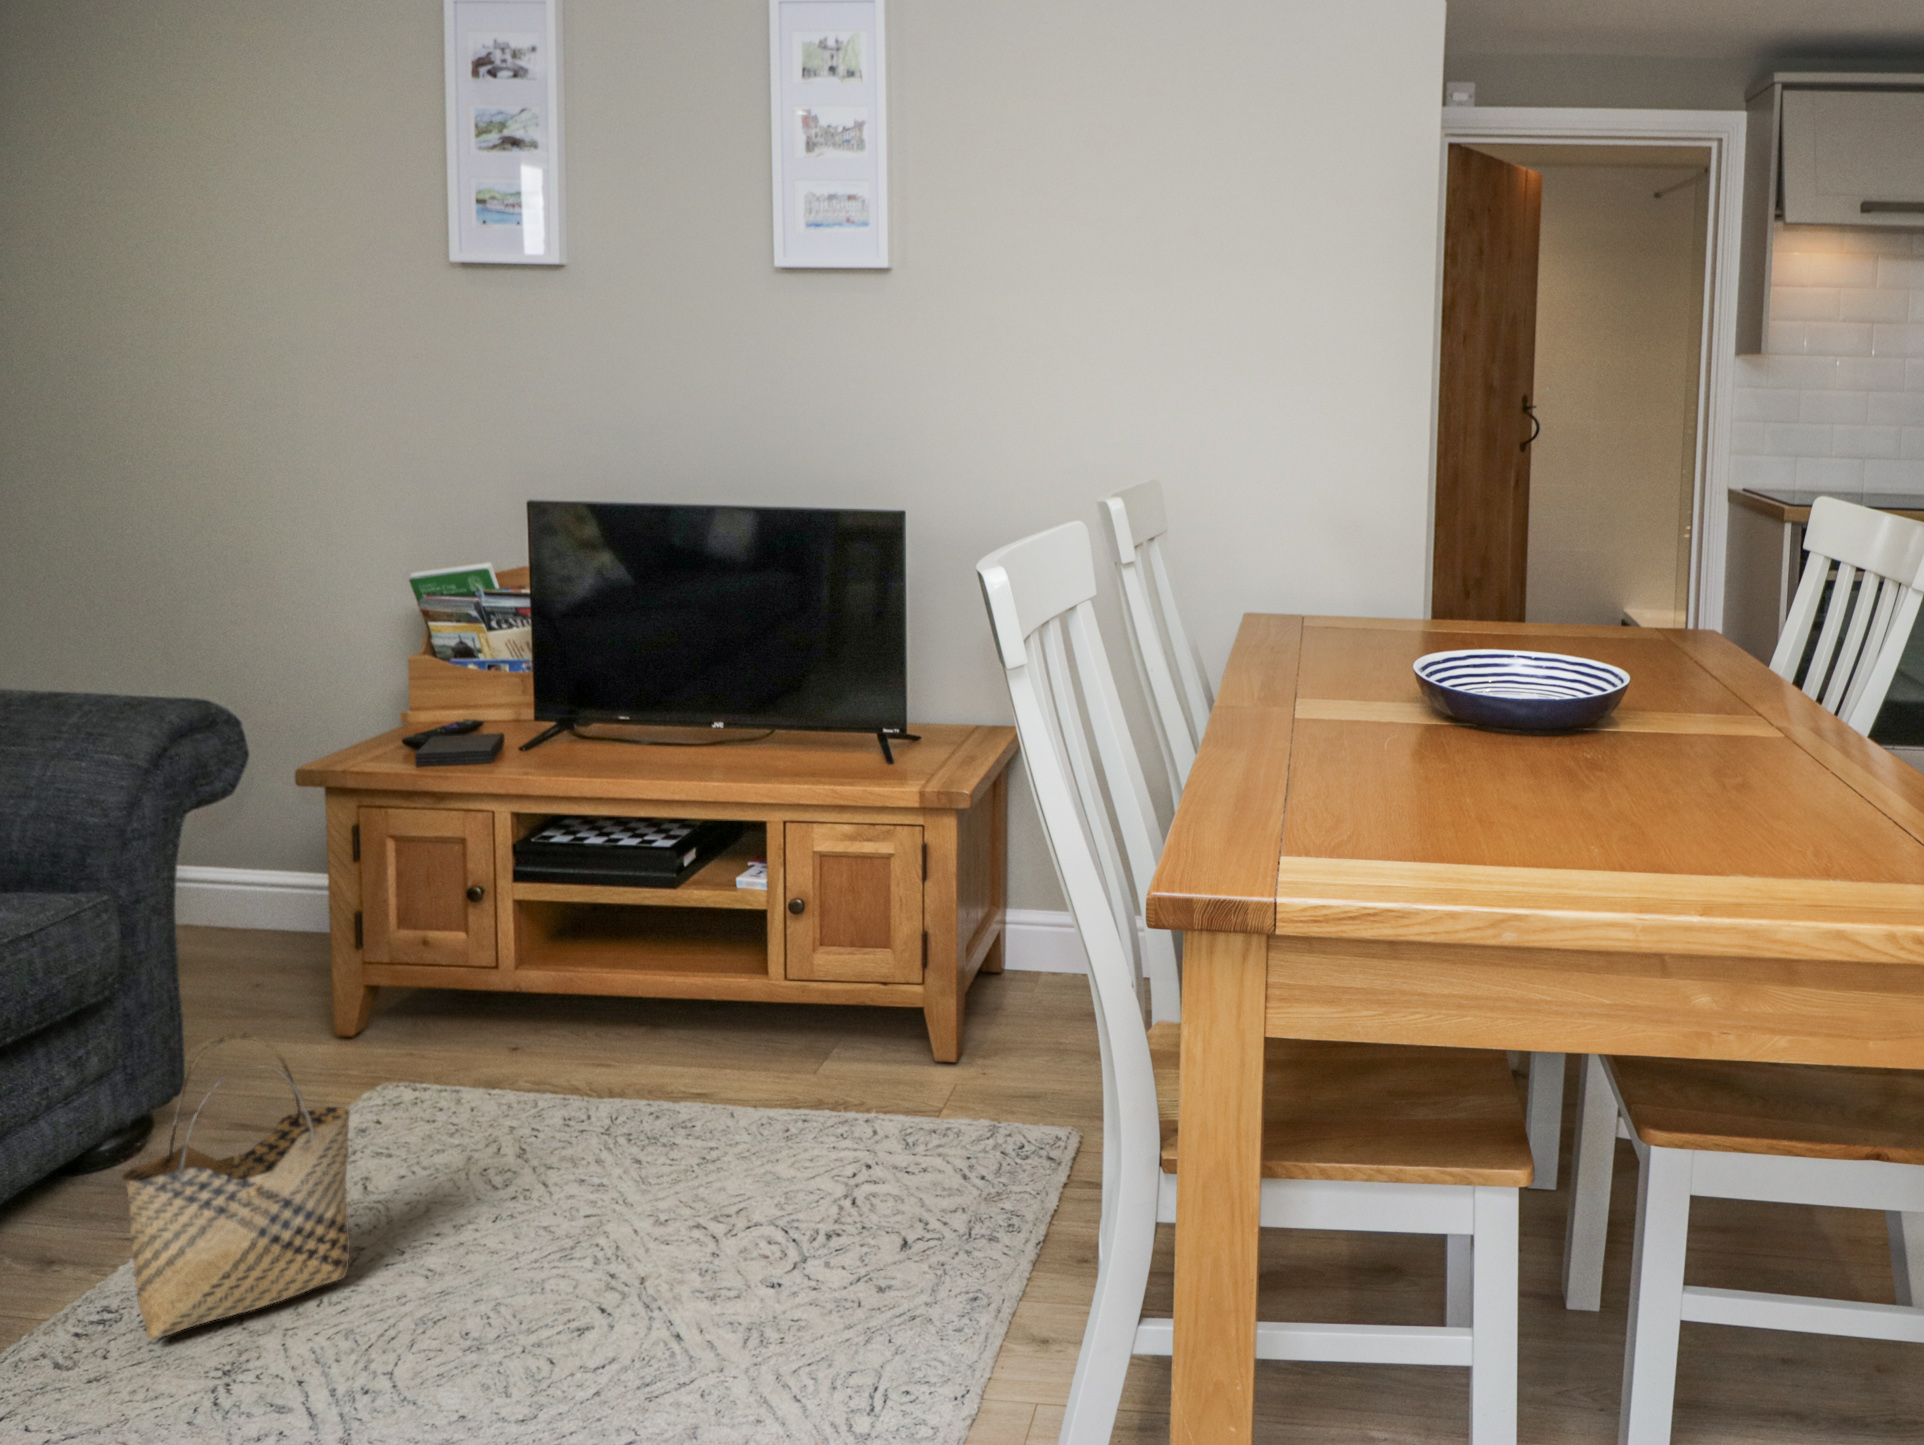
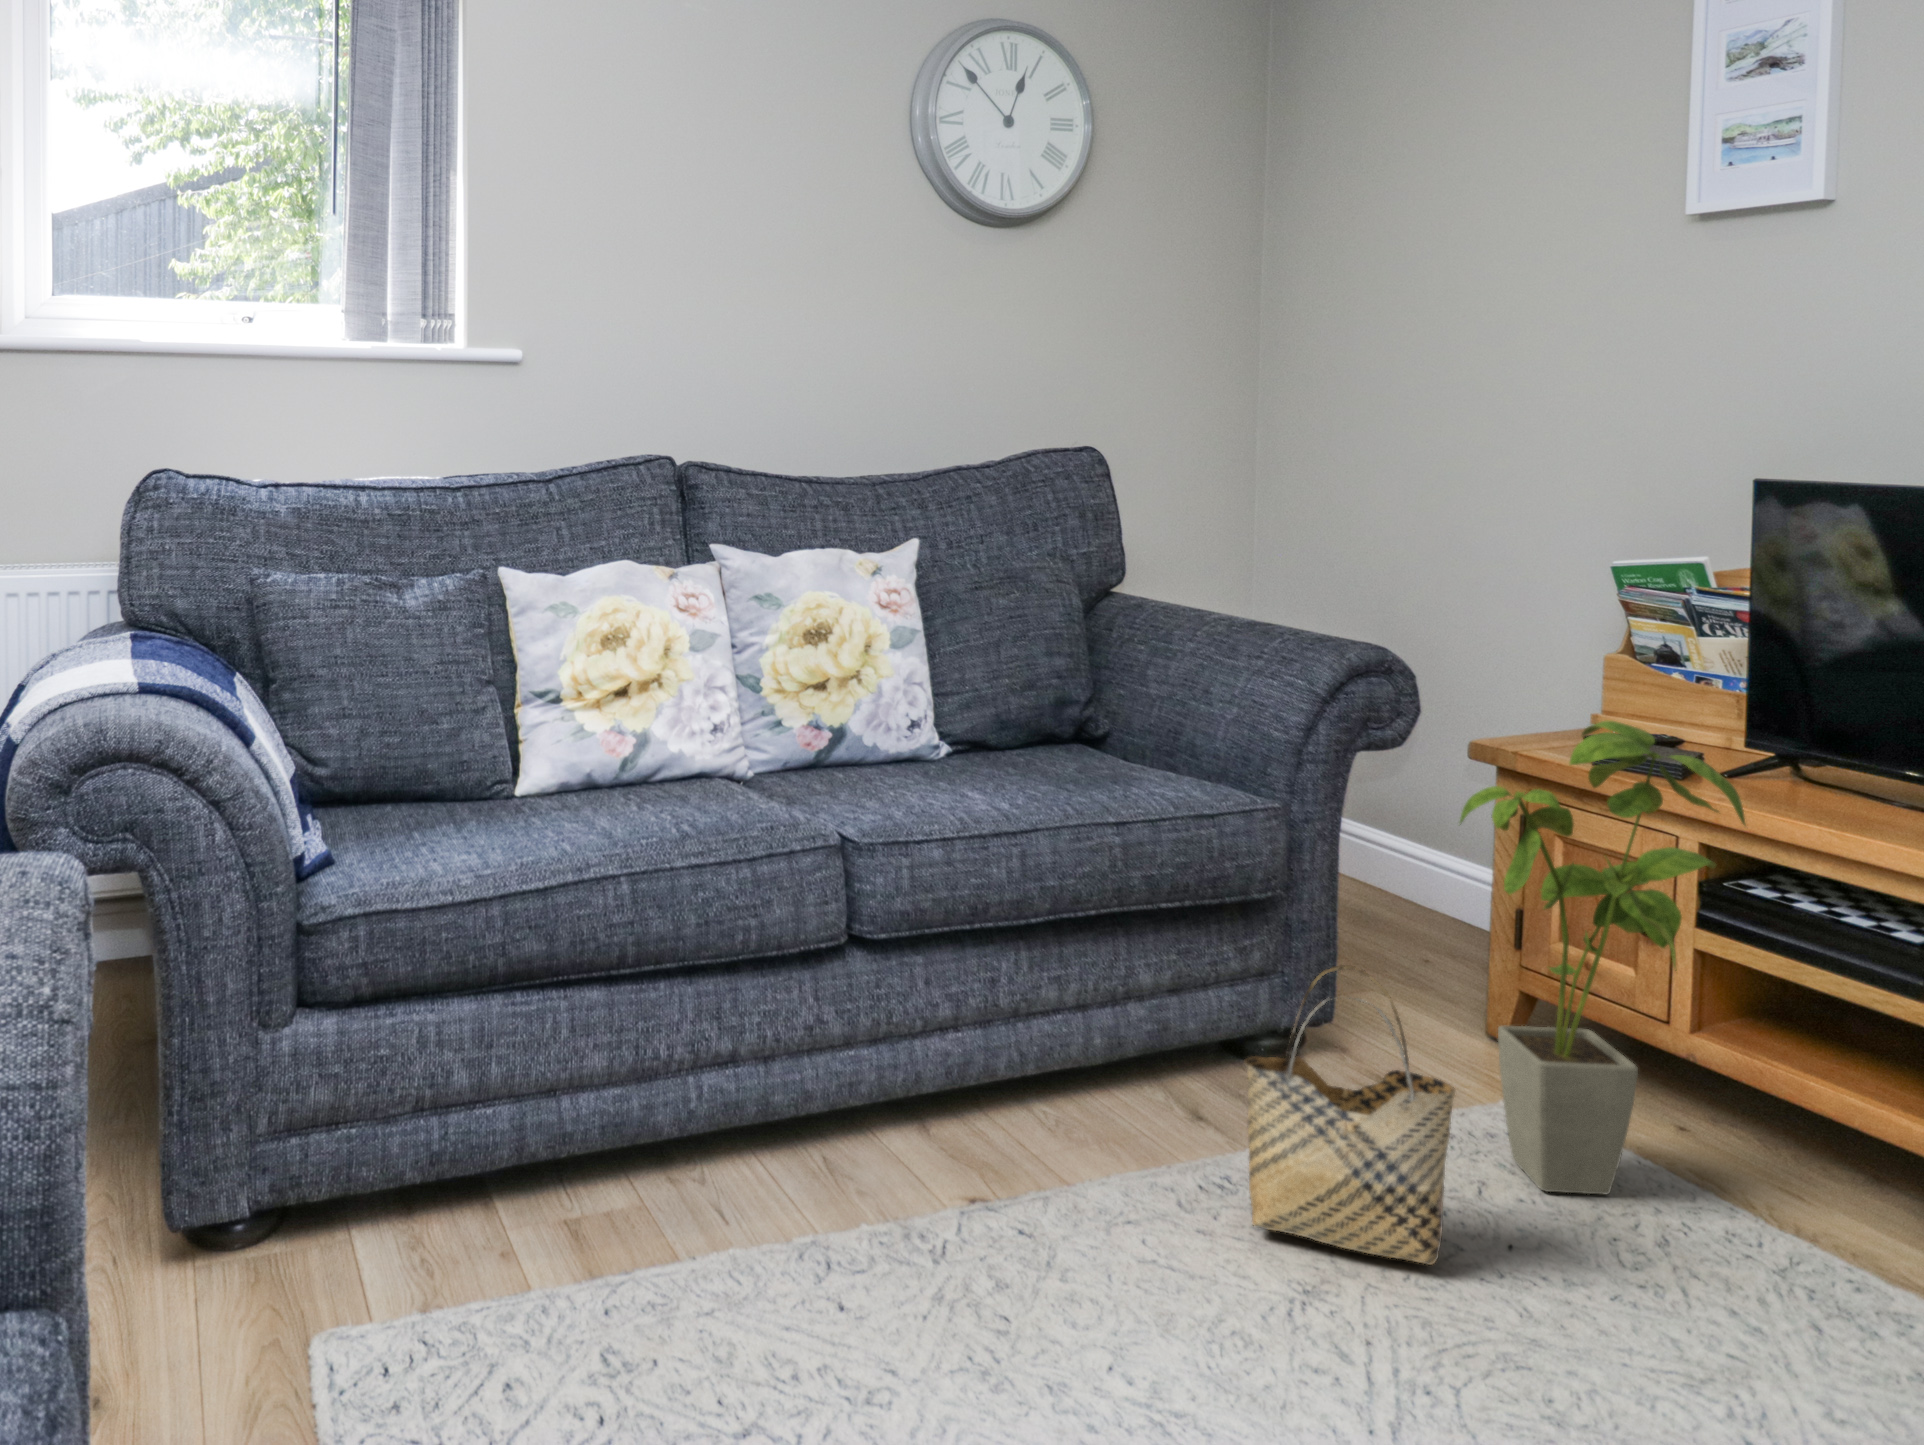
house plant: none [317,735,565,1158] -> present [1460,721,1745,1194]

